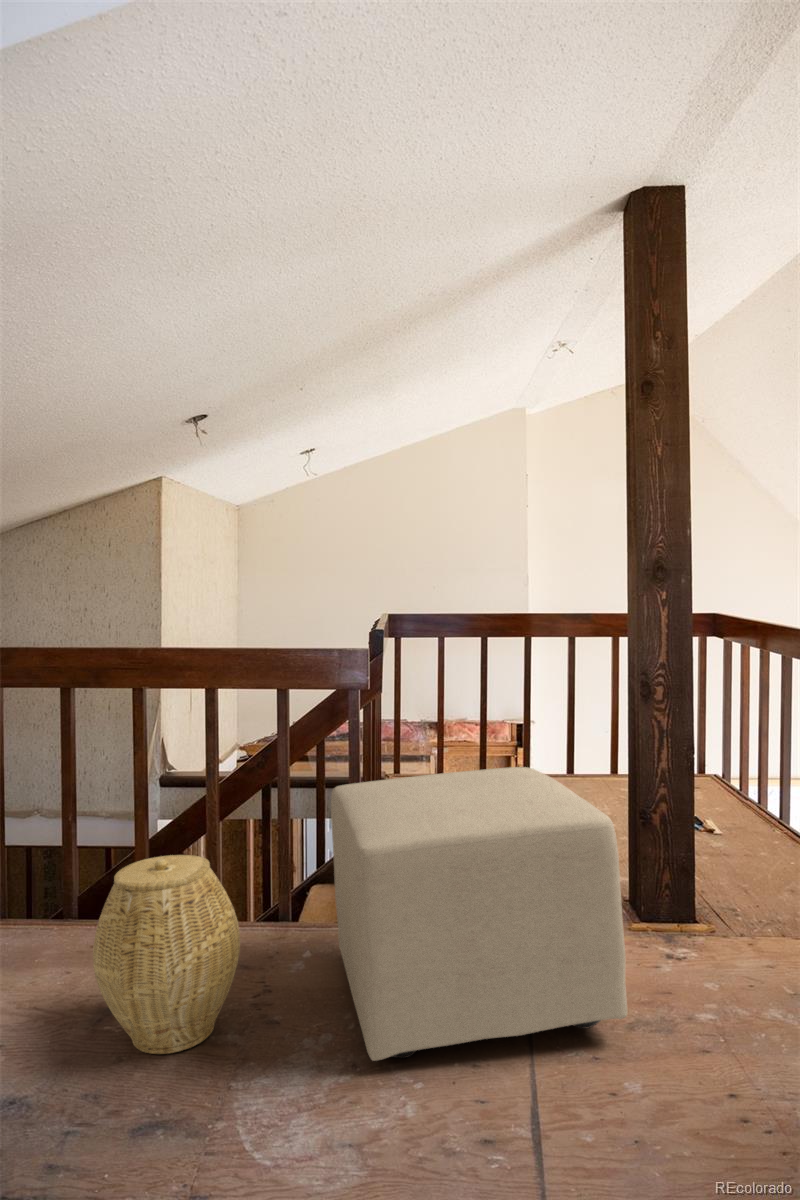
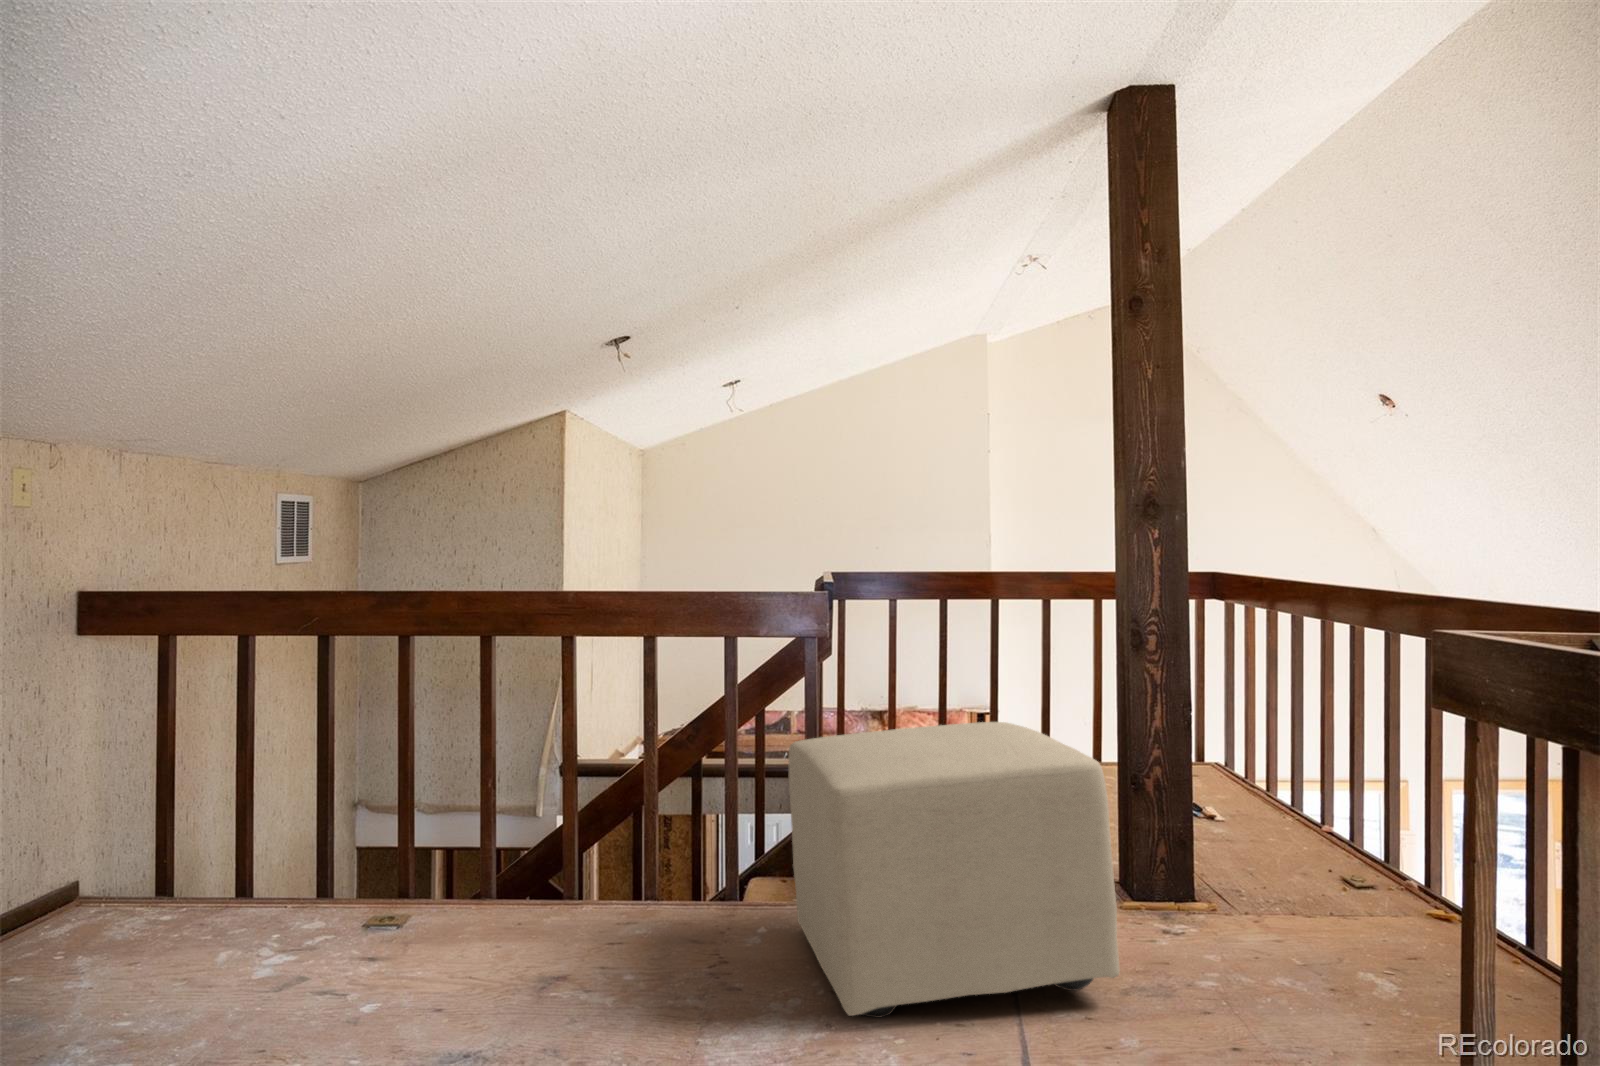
woven basket: present [93,855,240,1054] -> none [547,808,700,1014]

